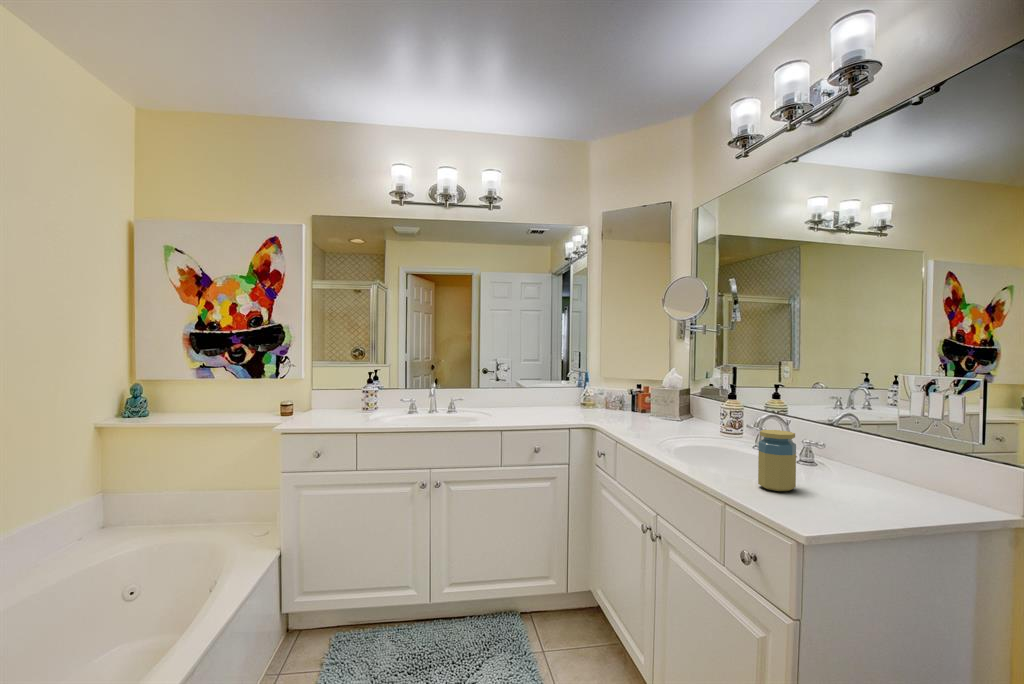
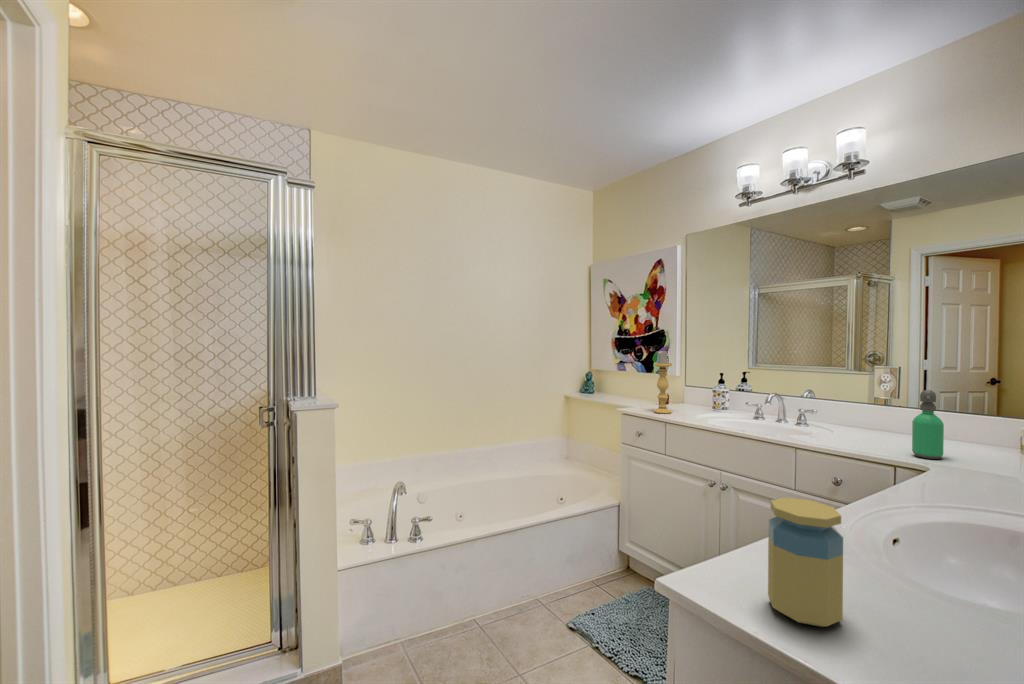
candle holder: none [311,349,332,425] -> present [654,351,671,414]
soap dispenser: none [563,374,579,420] -> present [912,390,944,459]

